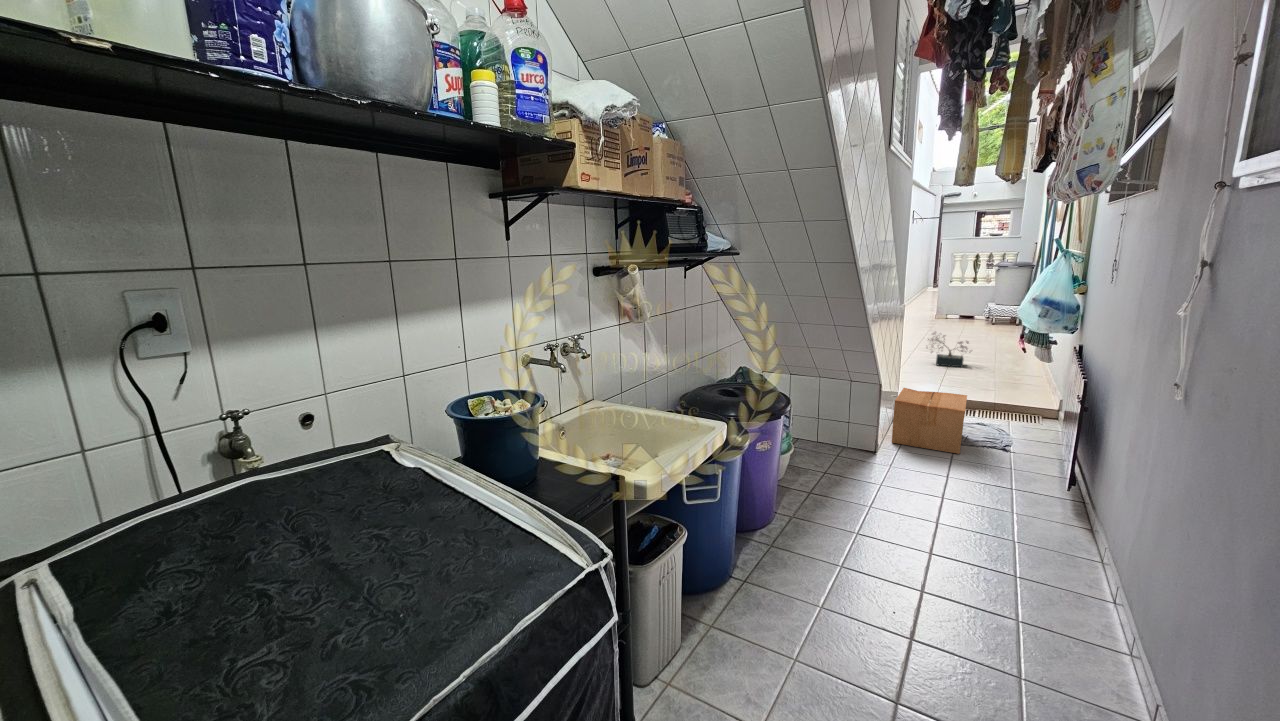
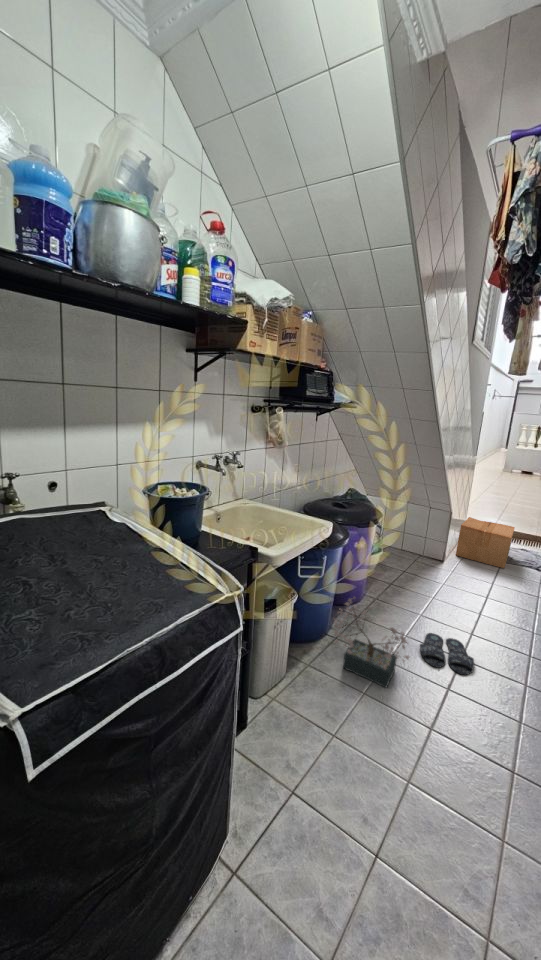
decorative plant: present [928,332,970,367] -> present [334,599,409,687]
slippers: none [862,559,942,616] -> present [420,633,474,675]

